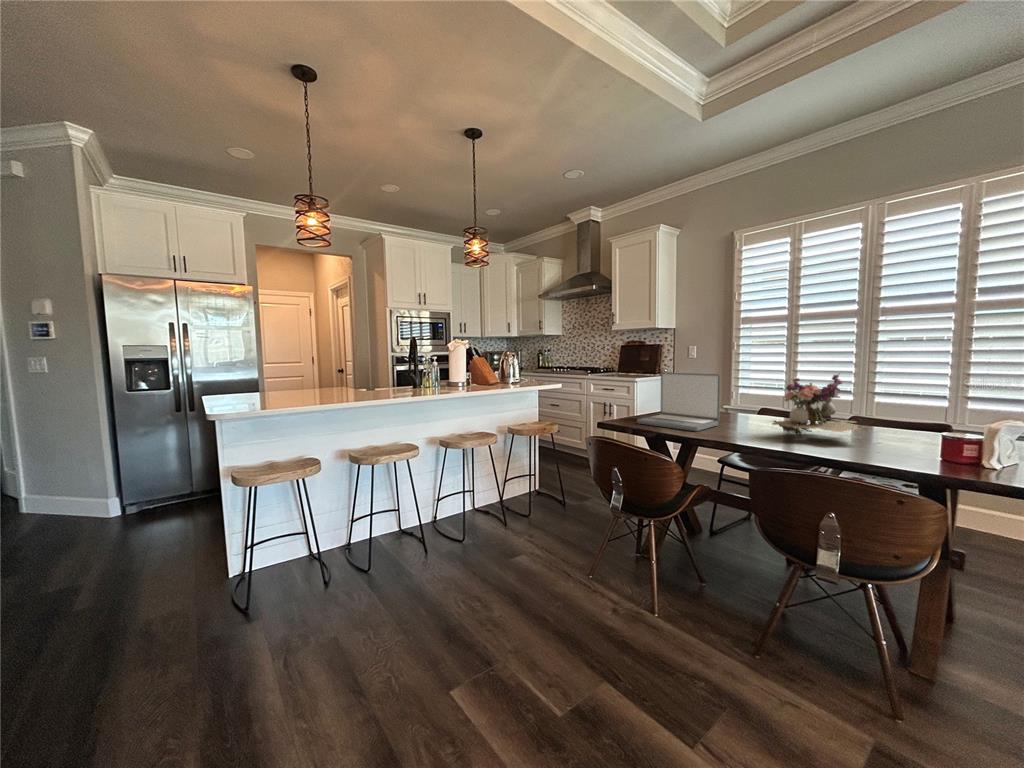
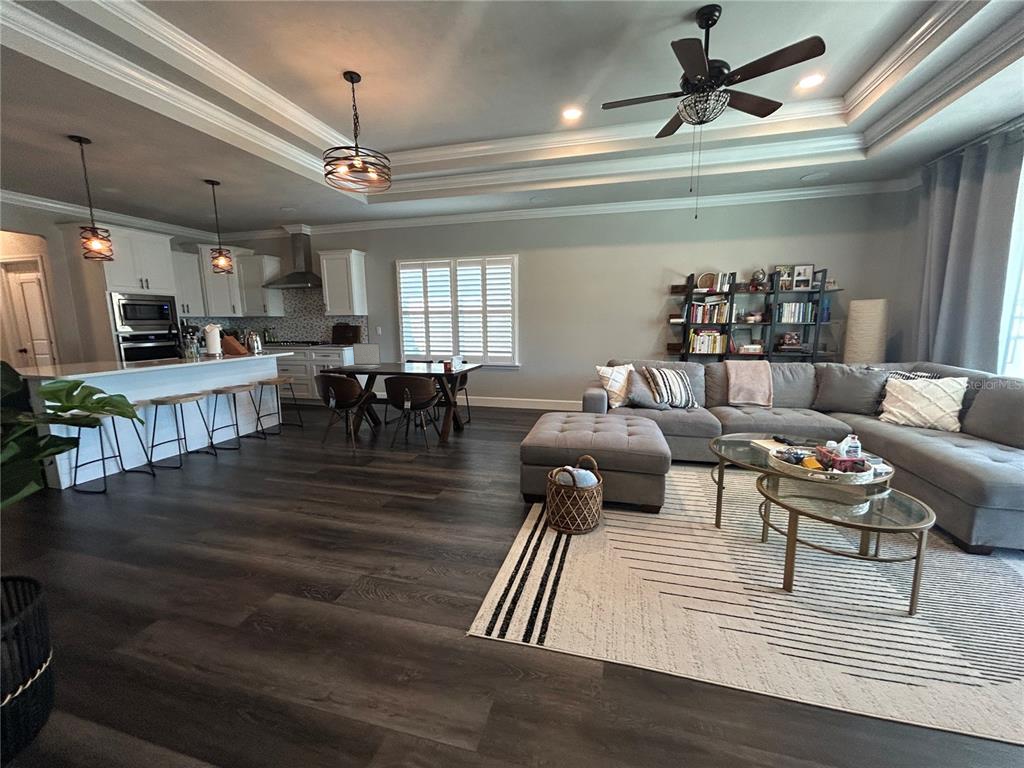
flower arrangement: present [772,373,865,437] -> none [398,342,430,369]

